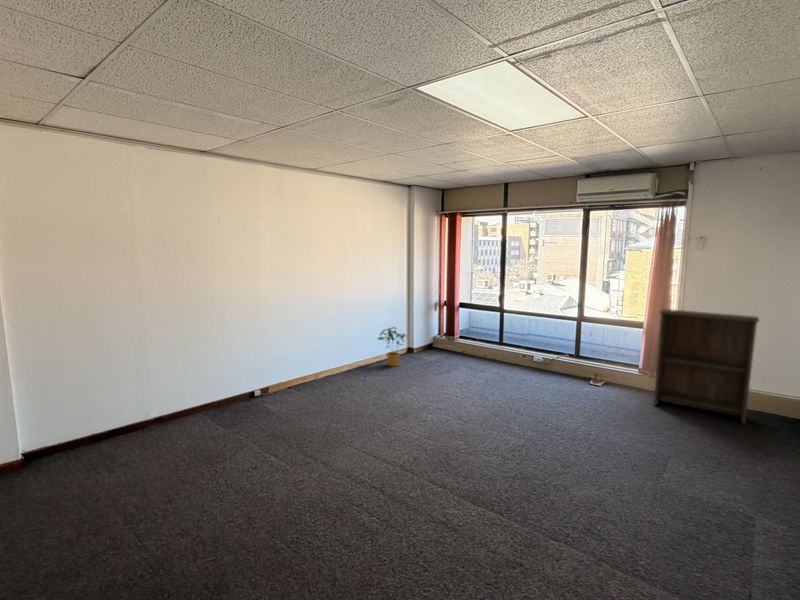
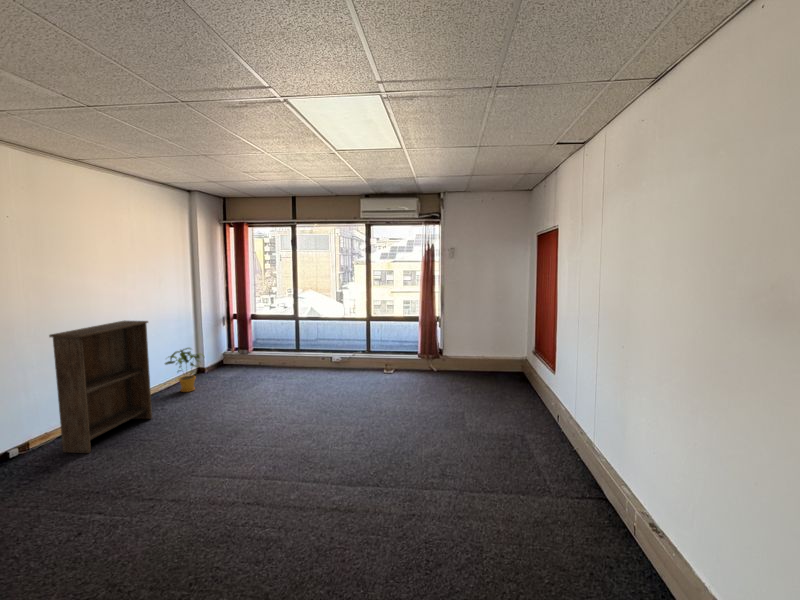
bookshelf: present [654,309,759,424] -> present [49,321,152,453]

